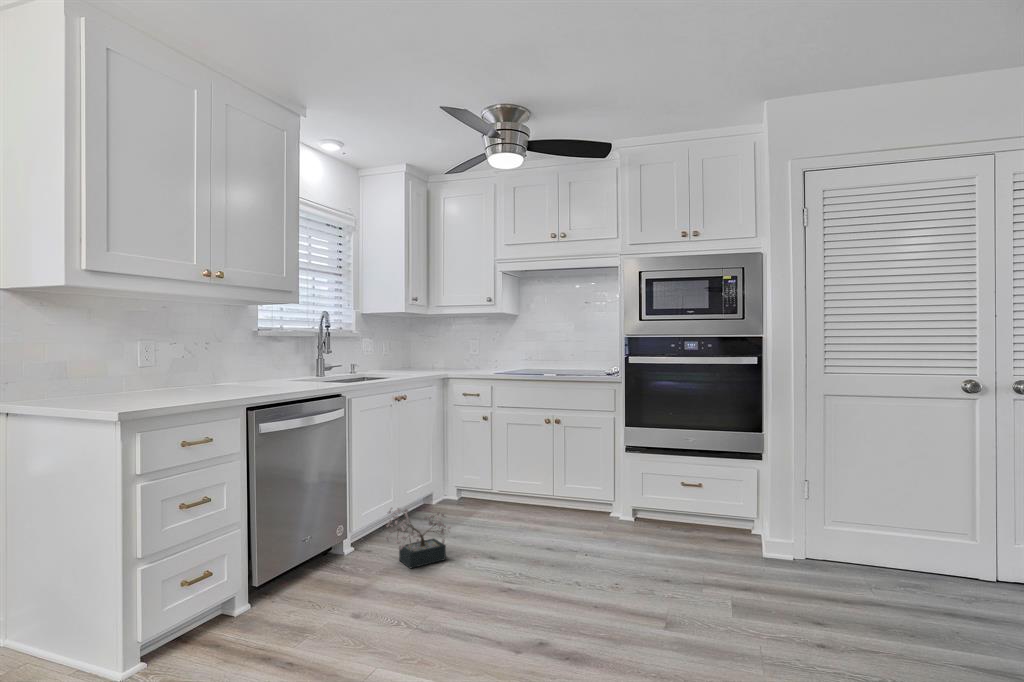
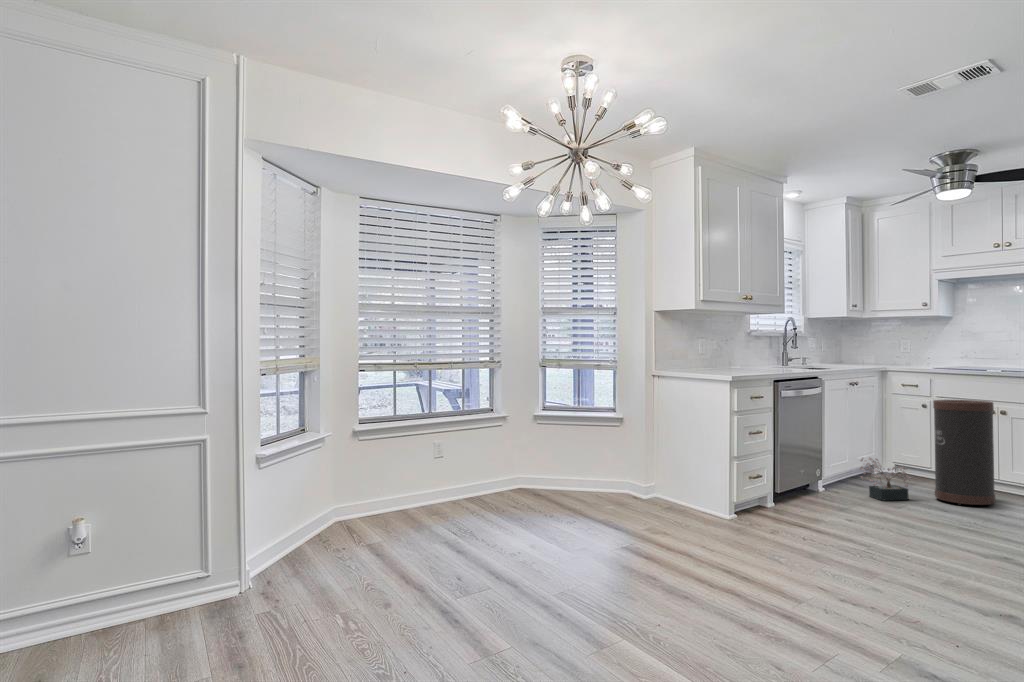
trash can: none [478,419,542,561] -> present [933,400,995,505]

